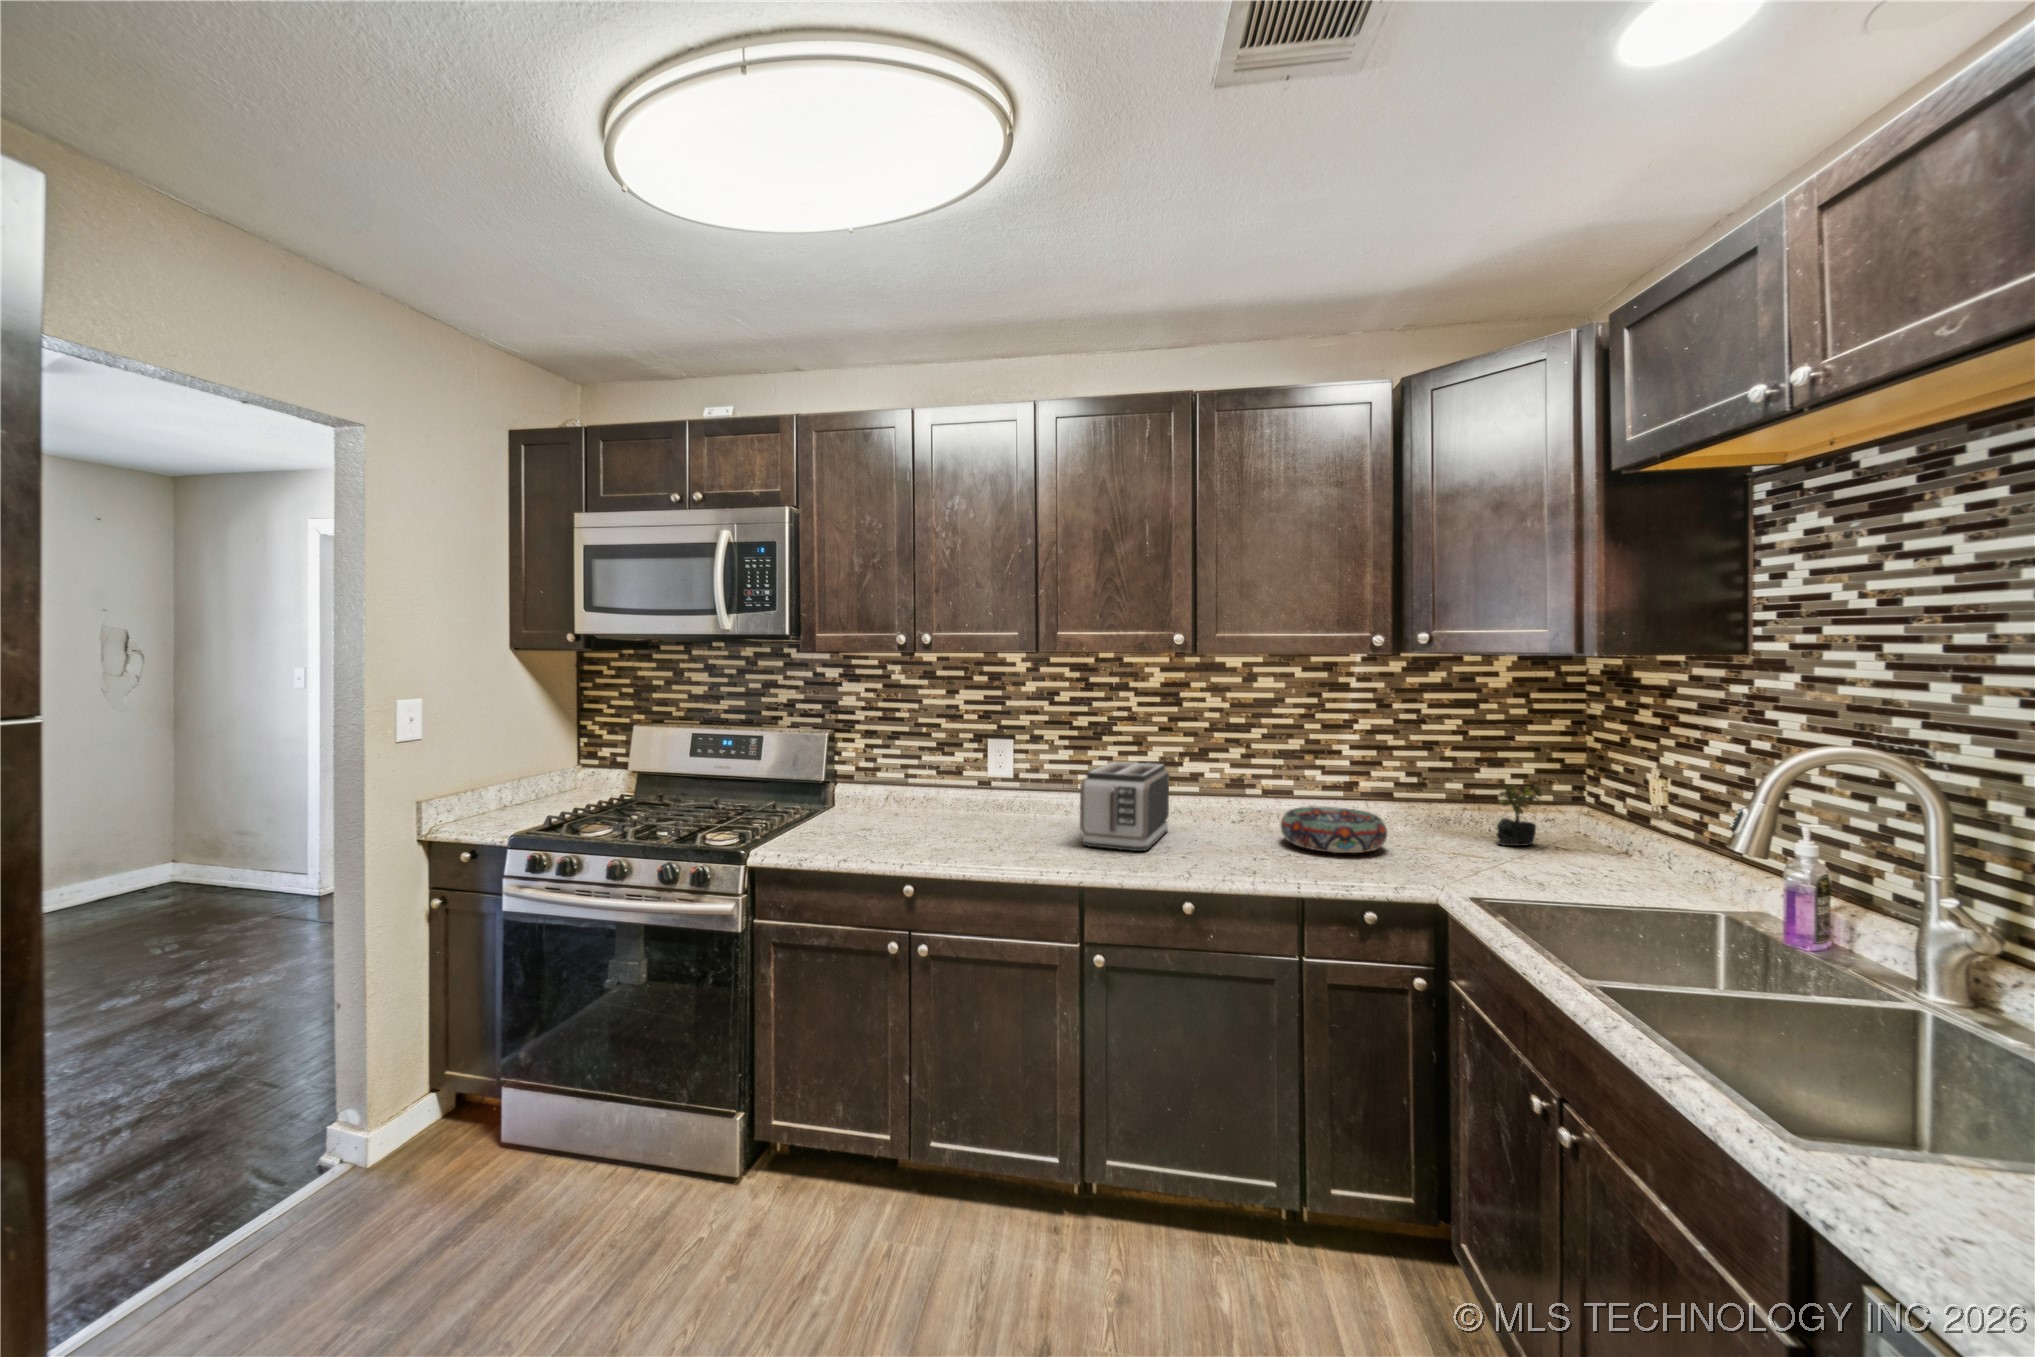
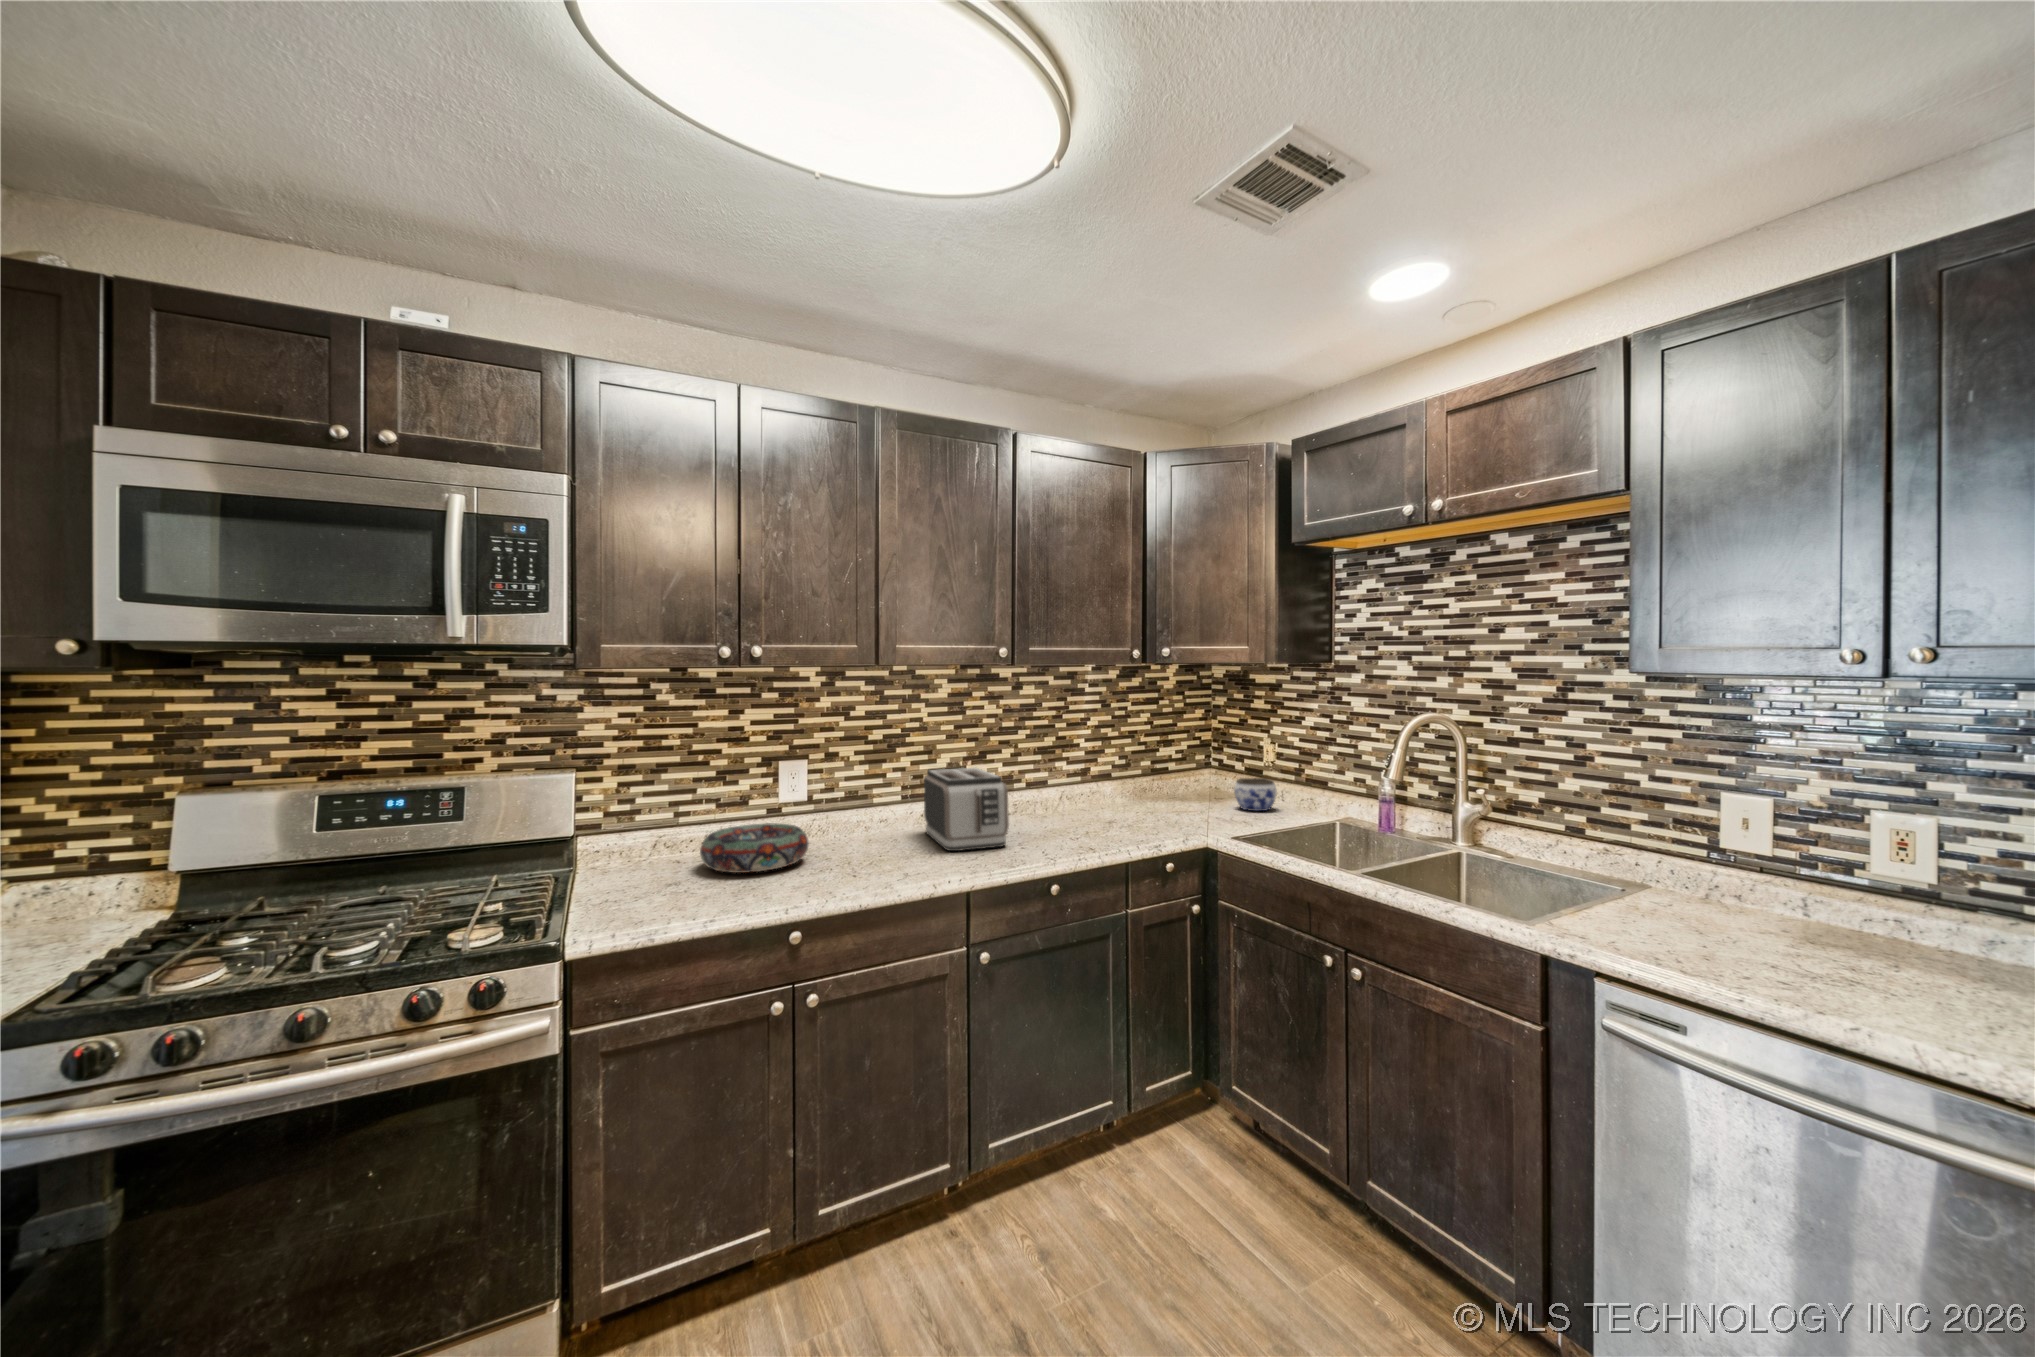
succulent plant: present [1496,783,1544,846] -> none [1179,754,1208,802]
decorative bowl: present [1281,807,1387,853] -> present [700,823,809,873]
jar: none [1549,823,1623,875] -> present [1234,778,1276,811]

